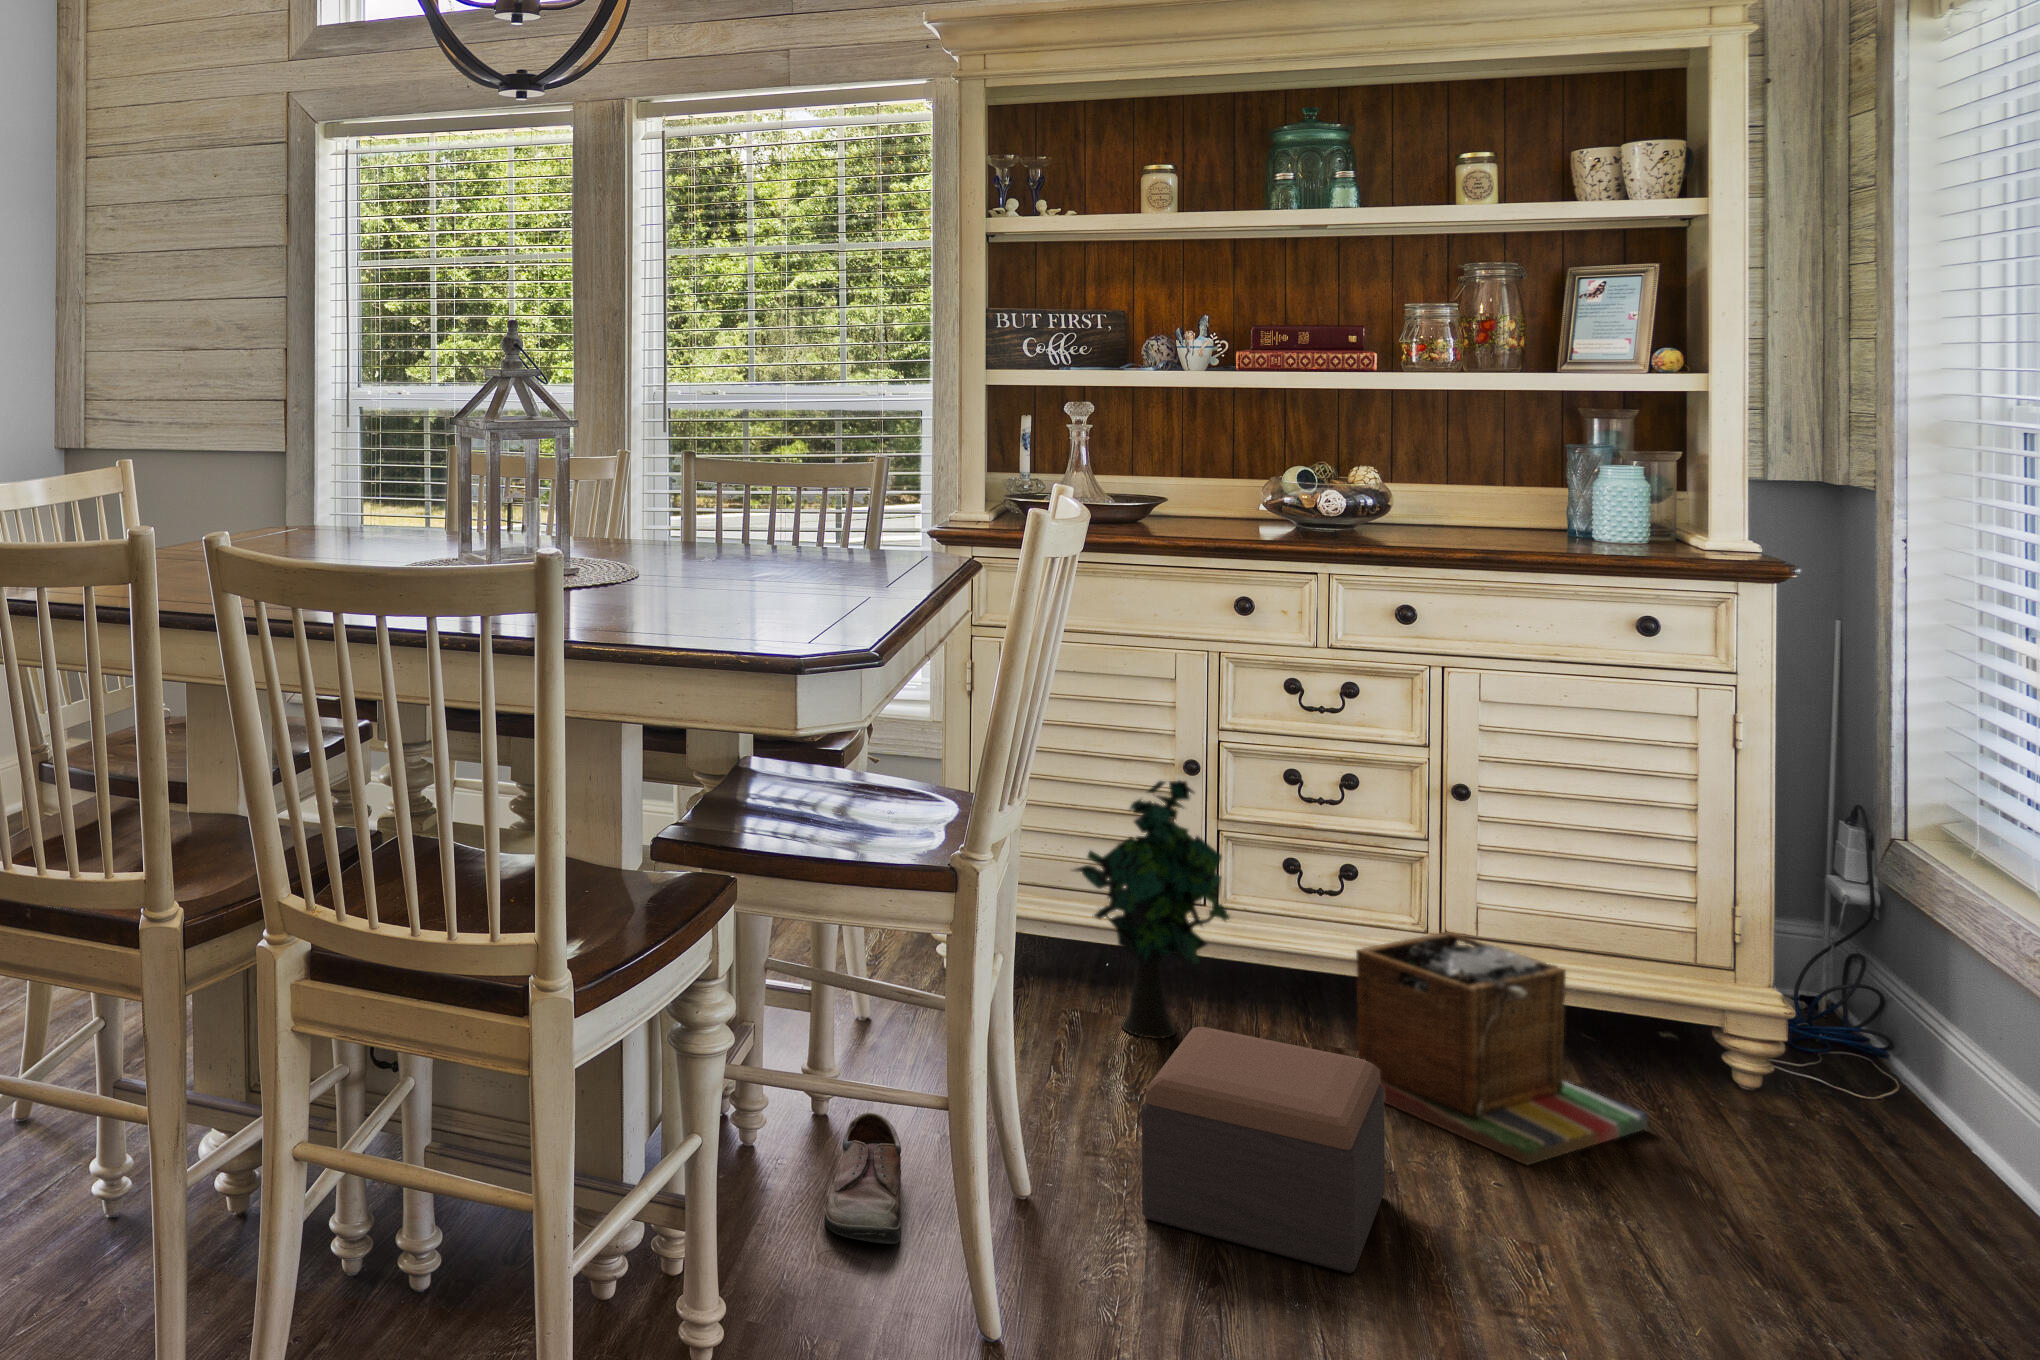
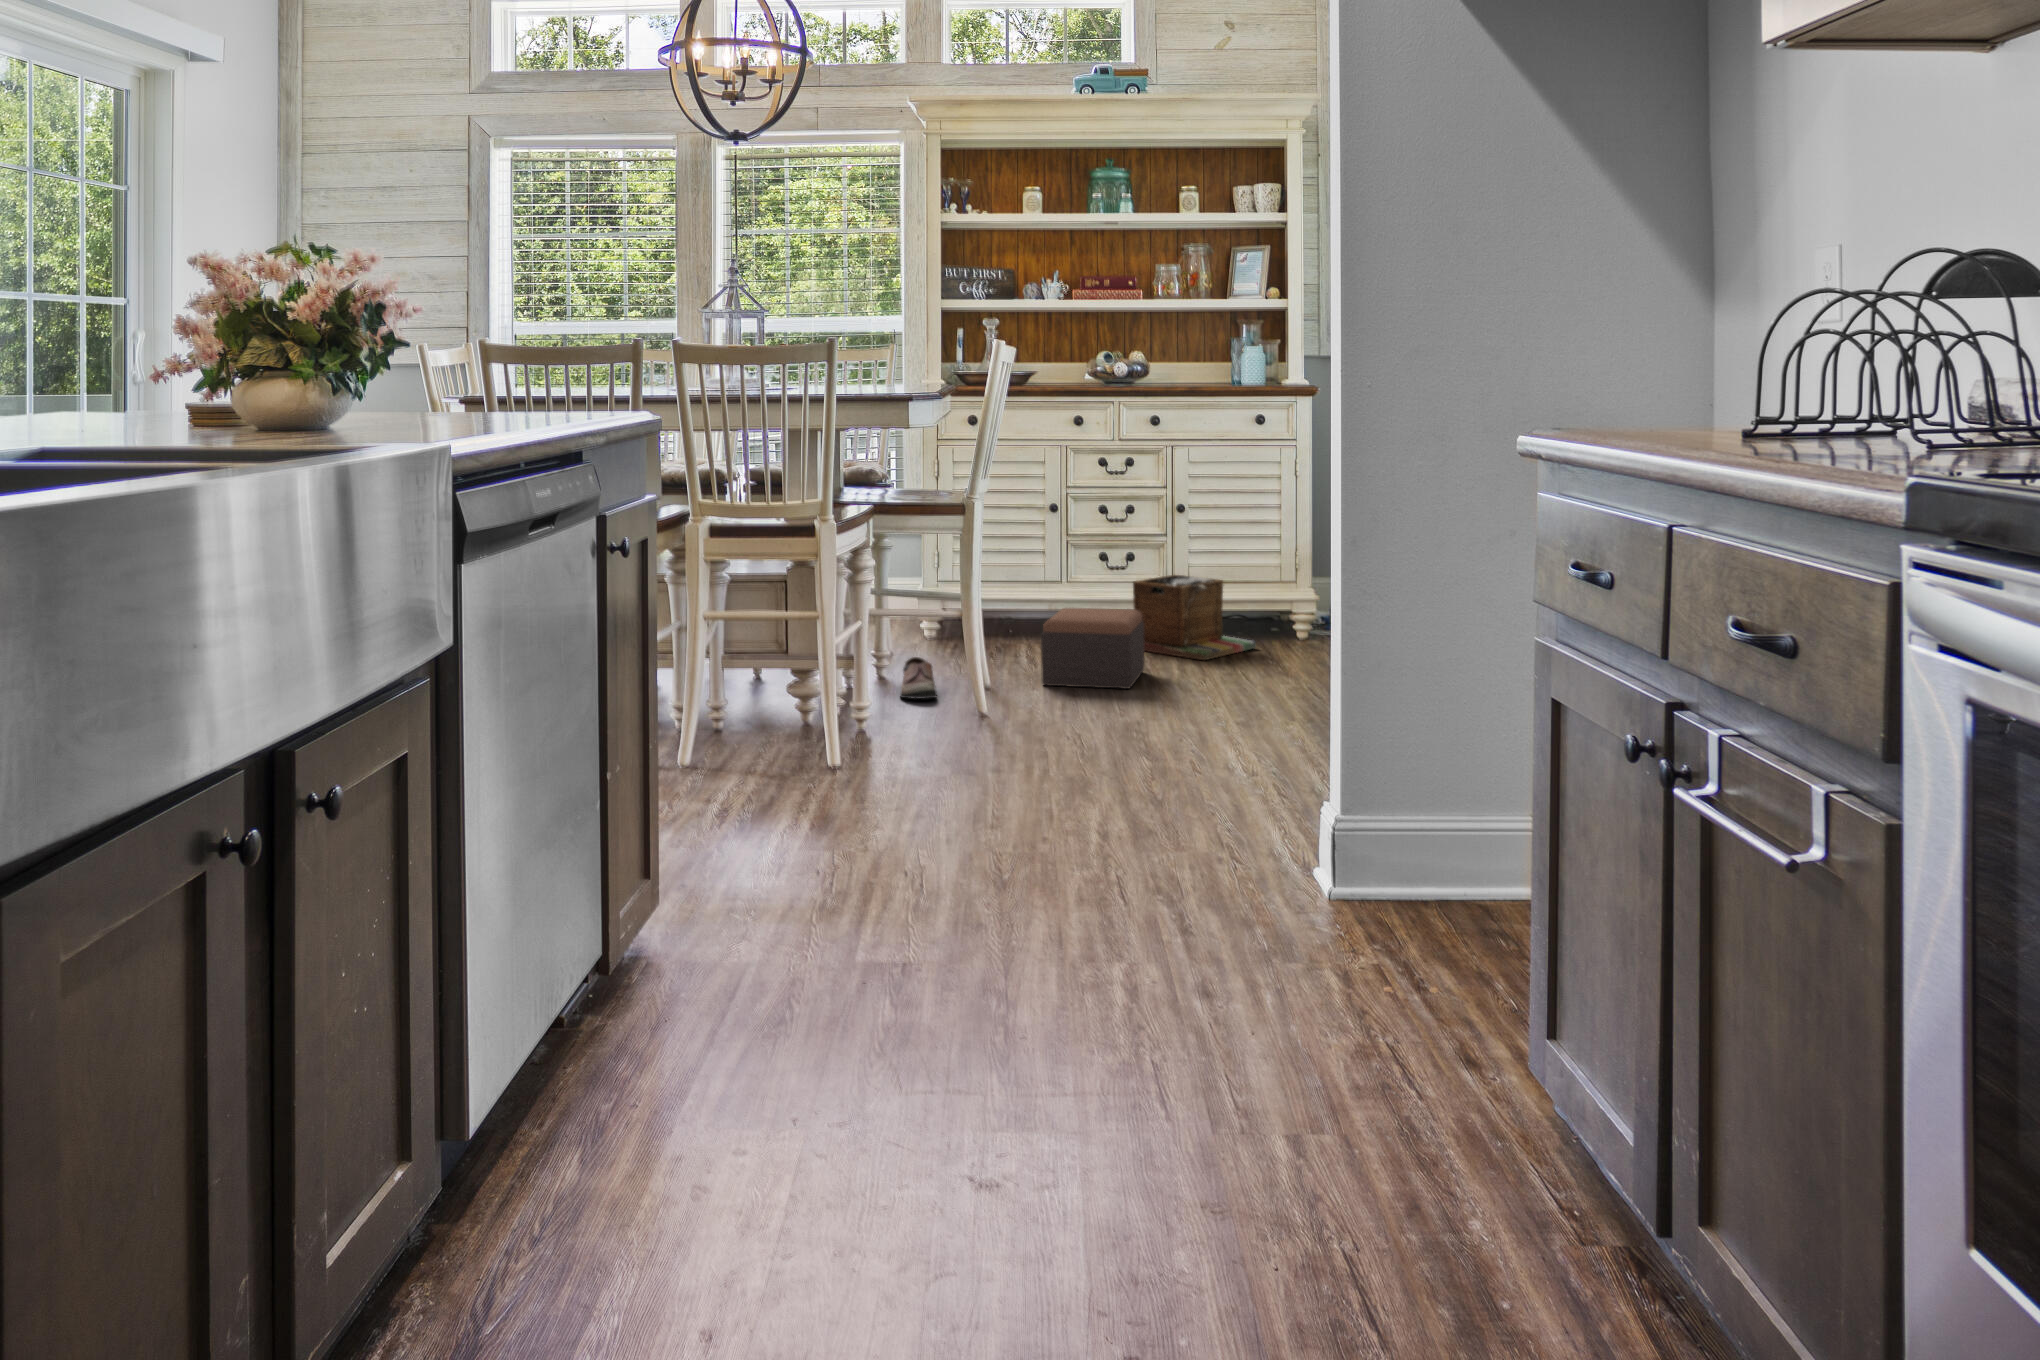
decorative plant: present [1074,780,1229,1039] -> none [995,509,1074,643]

